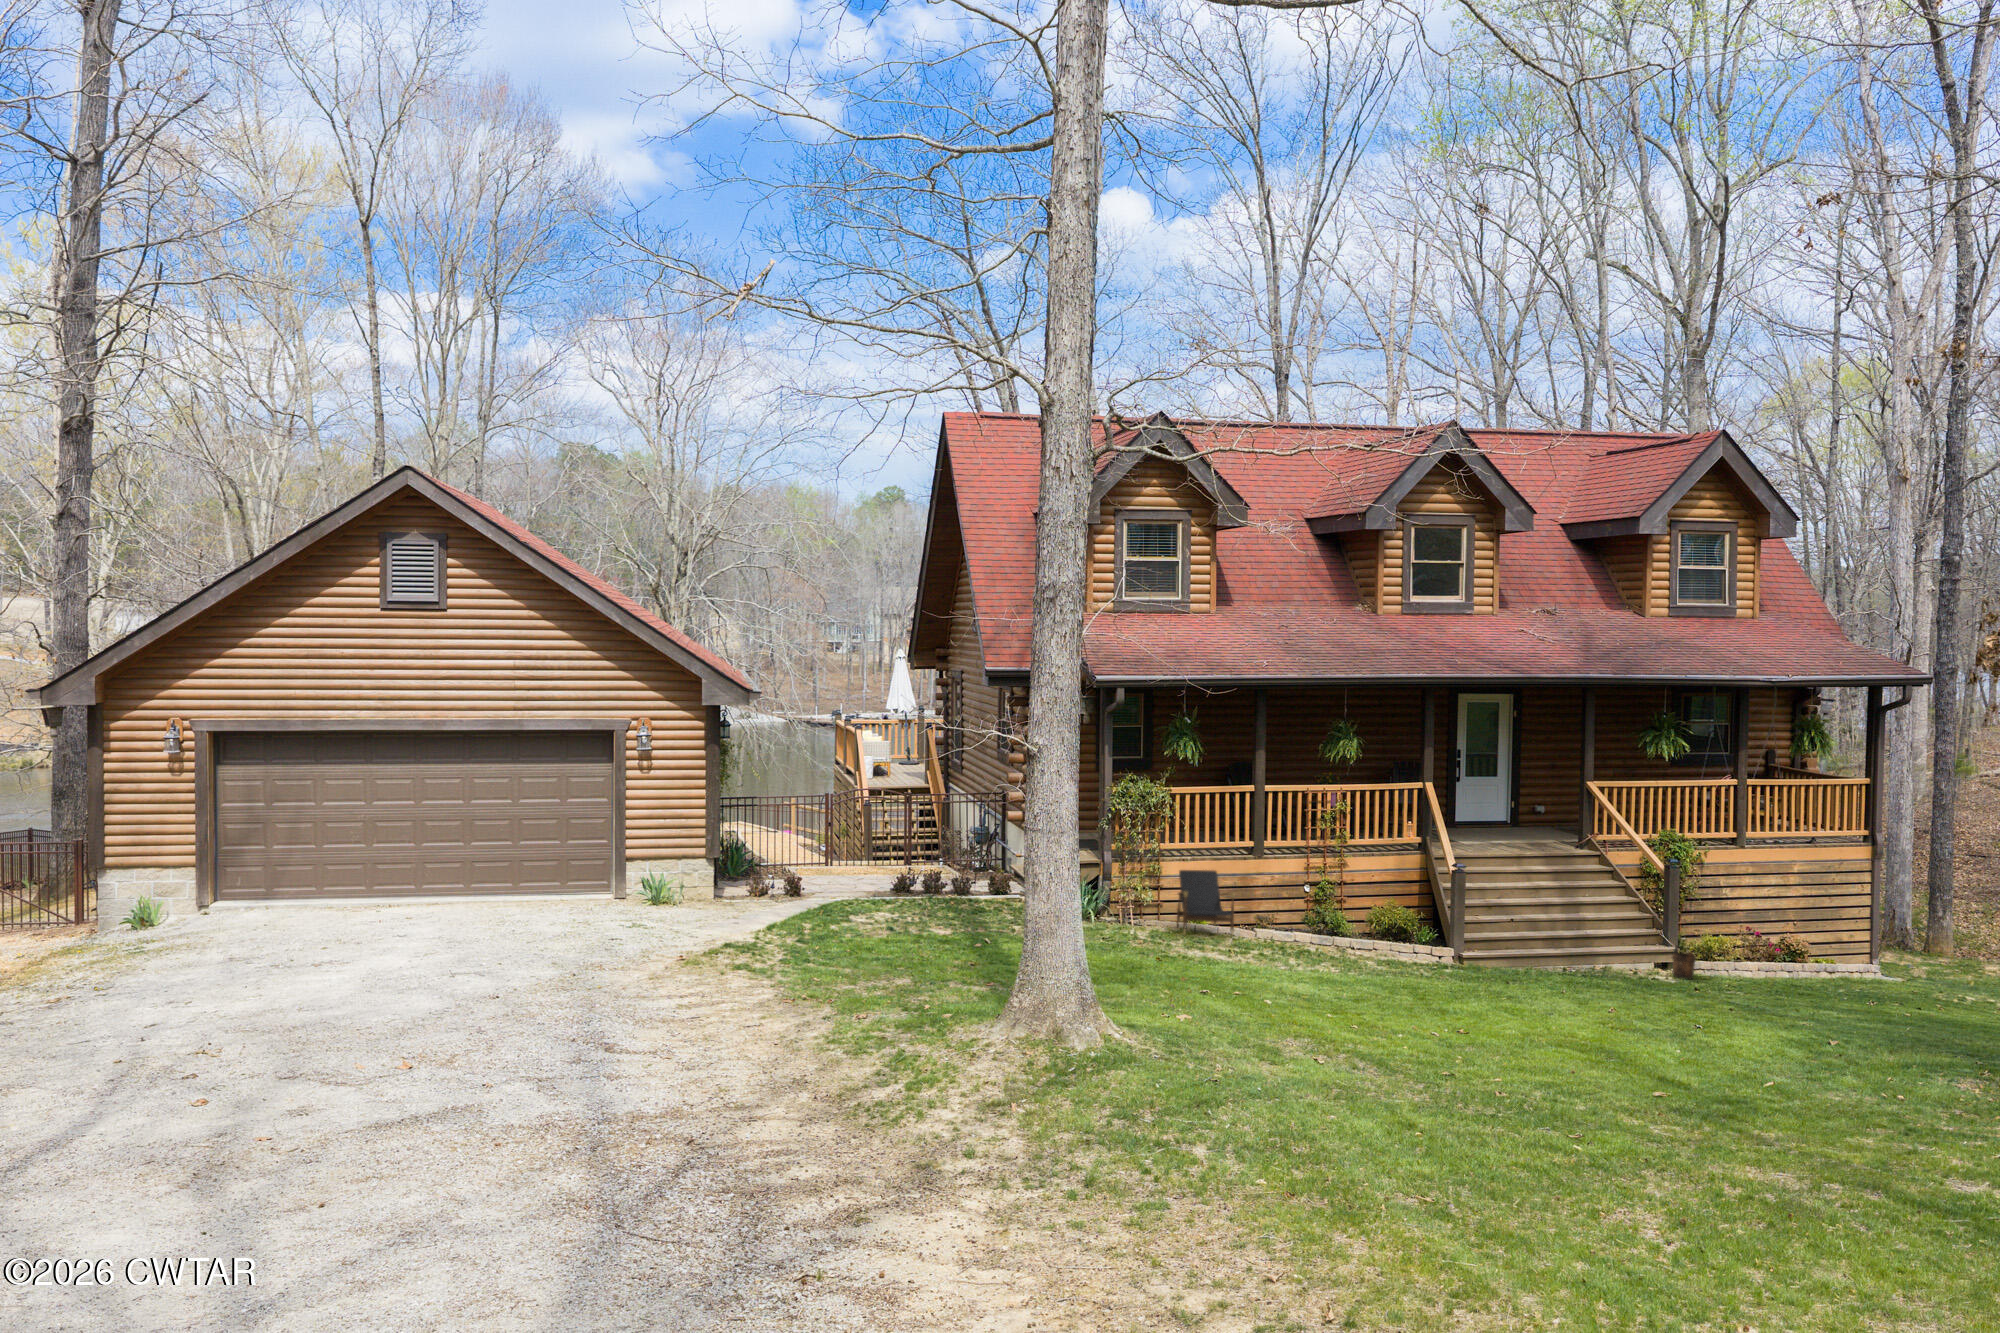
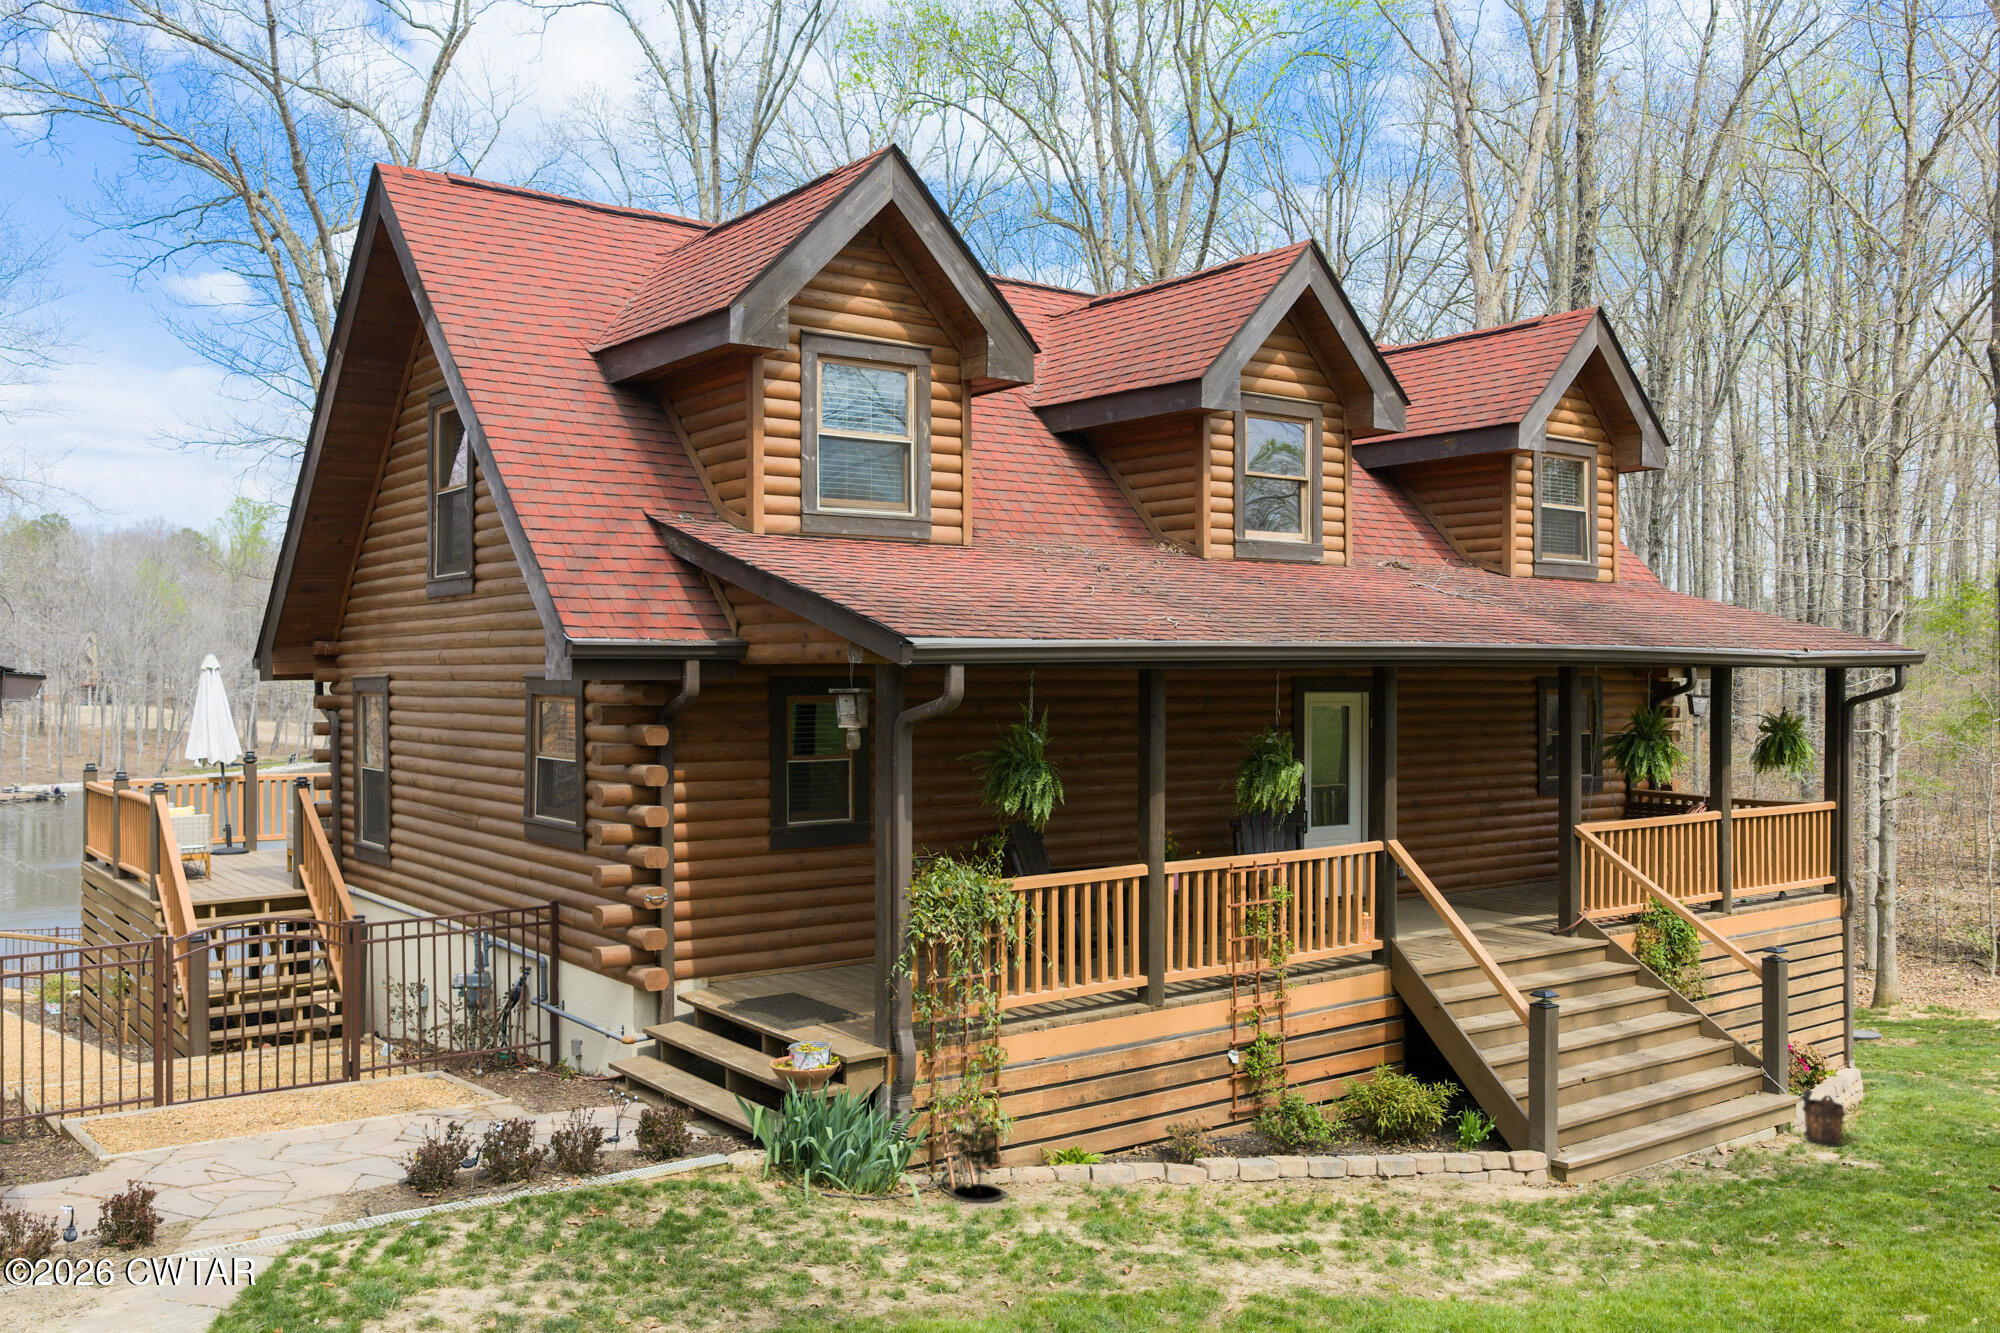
lounge chair: present [1177,870,1235,935] -> none [1034,1046,1175,1206]
potted tree: none [1129,884,1155,929] -> present [951,1107,1005,1203]

